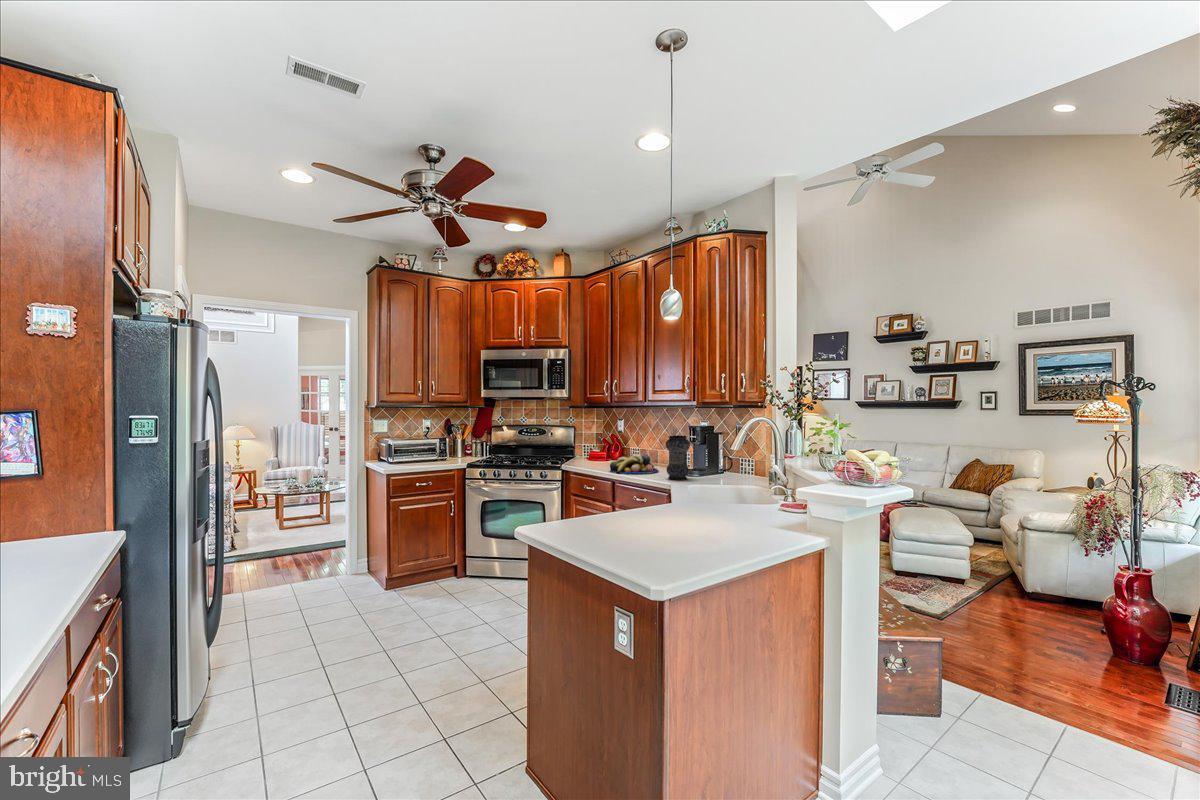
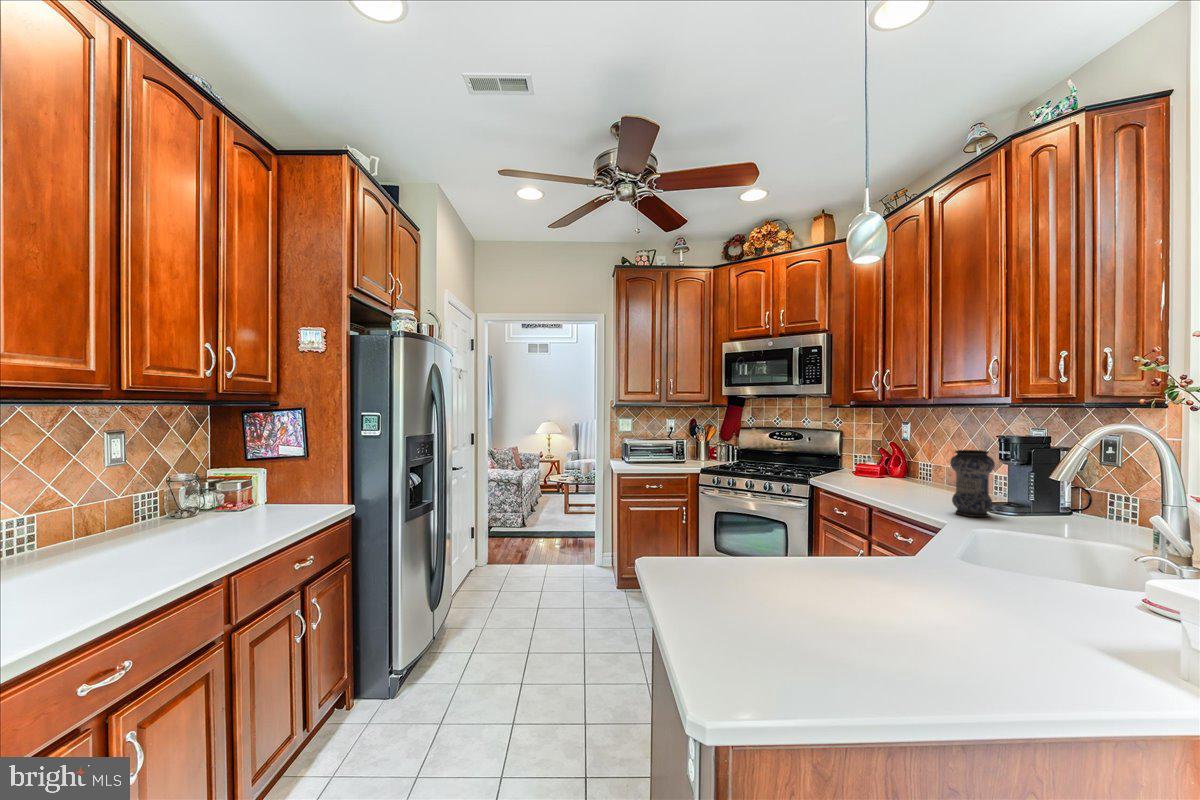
fruit bowl: present [610,454,658,474] -> none [870,472,950,501]

